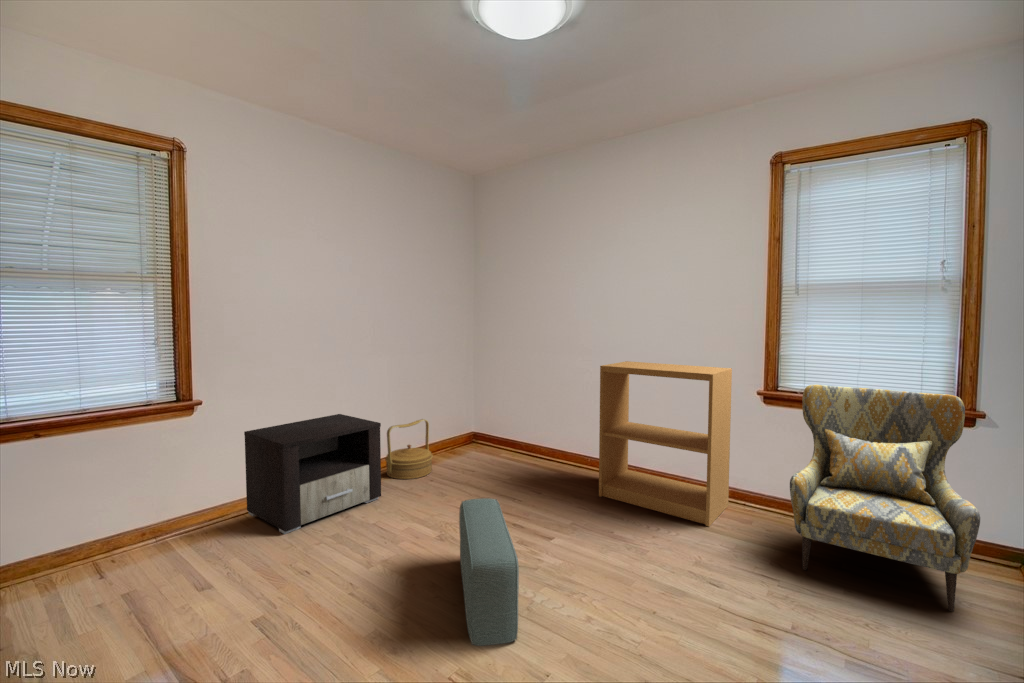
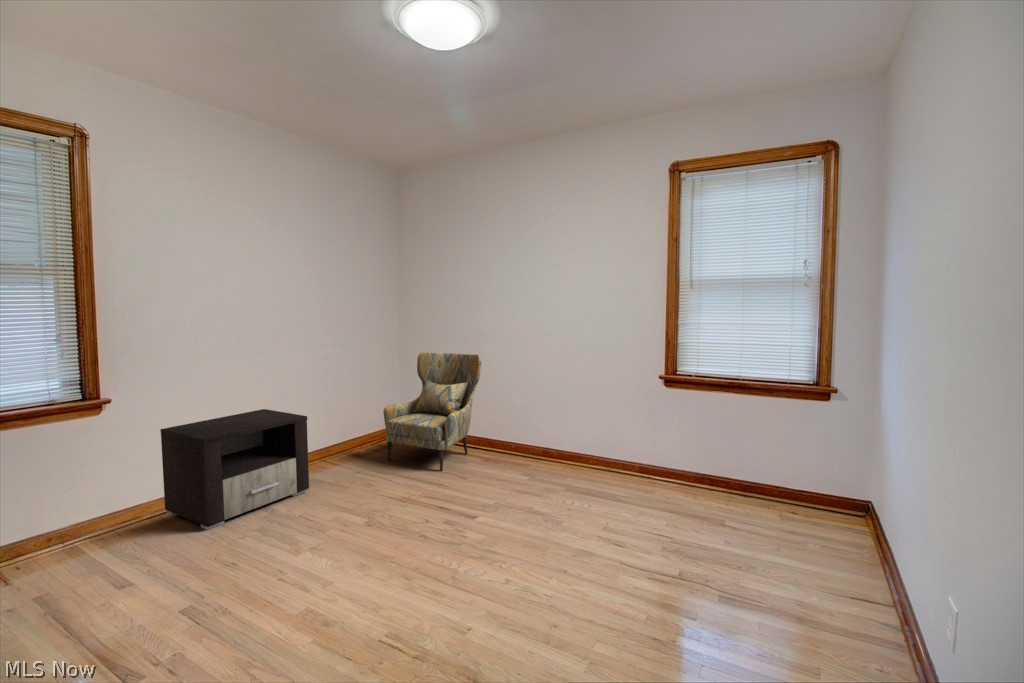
bookshelf: present [599,361,732,527] -> none [522,351,639,499]
armchair: present [790,385,980,611] -> present [383,352,481,471]
woven basket: present [385,419,433,479] -> none [314,412,362,472]
pouf: present [459,498,519,646] -> none [386,482,438,613]

